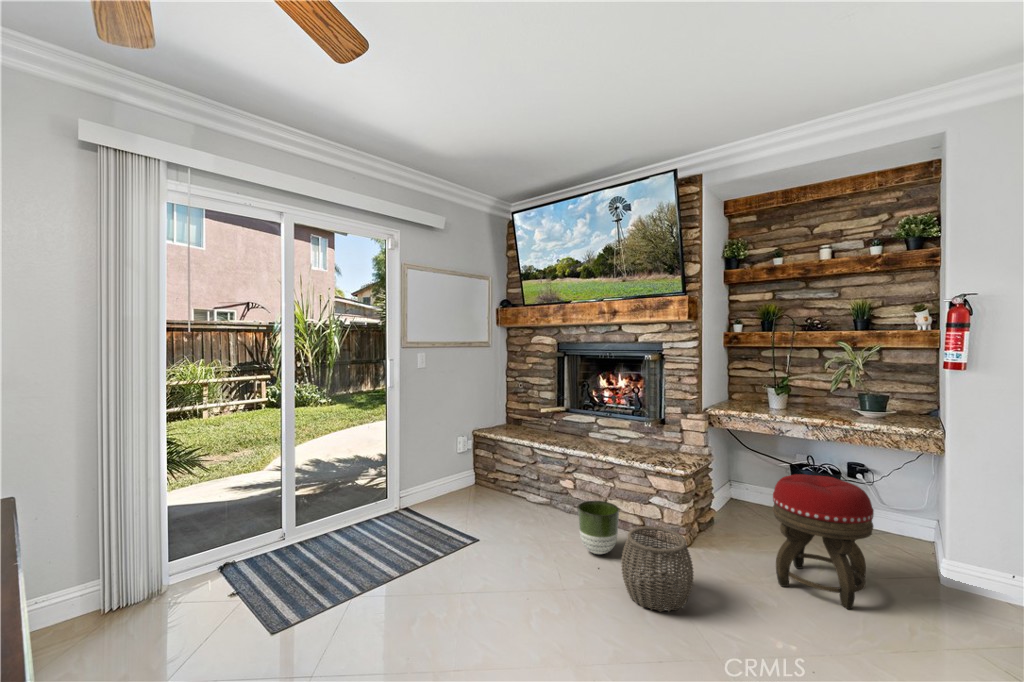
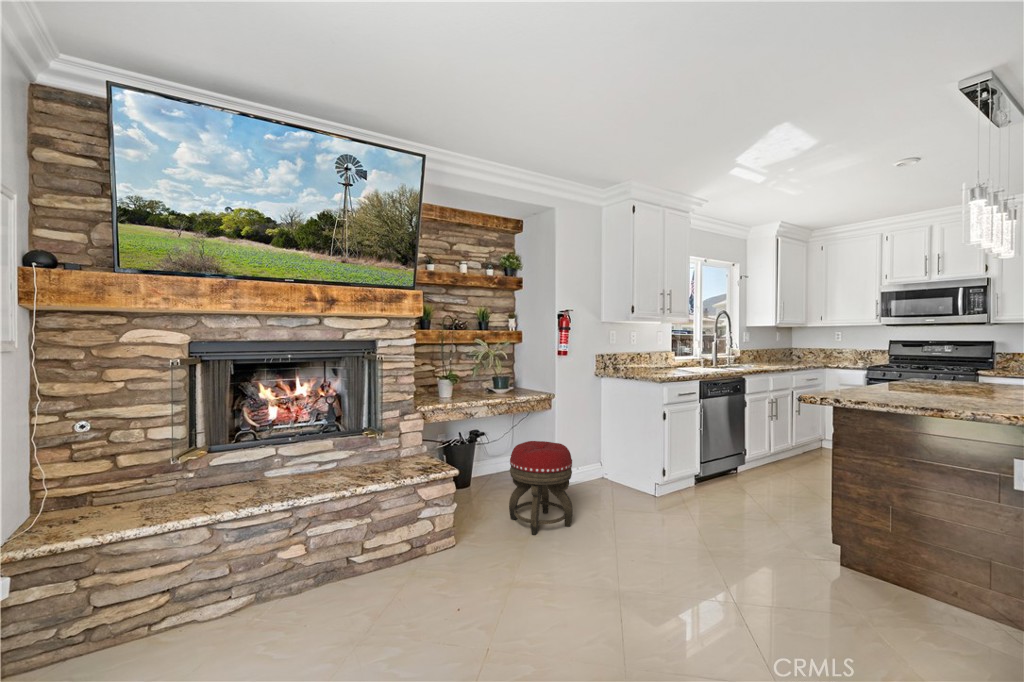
planter: present [578,501,619,554] -> none [394,535,445,605]
woven basket: present [621,526,694,611] -> none [490,524,559,608]

